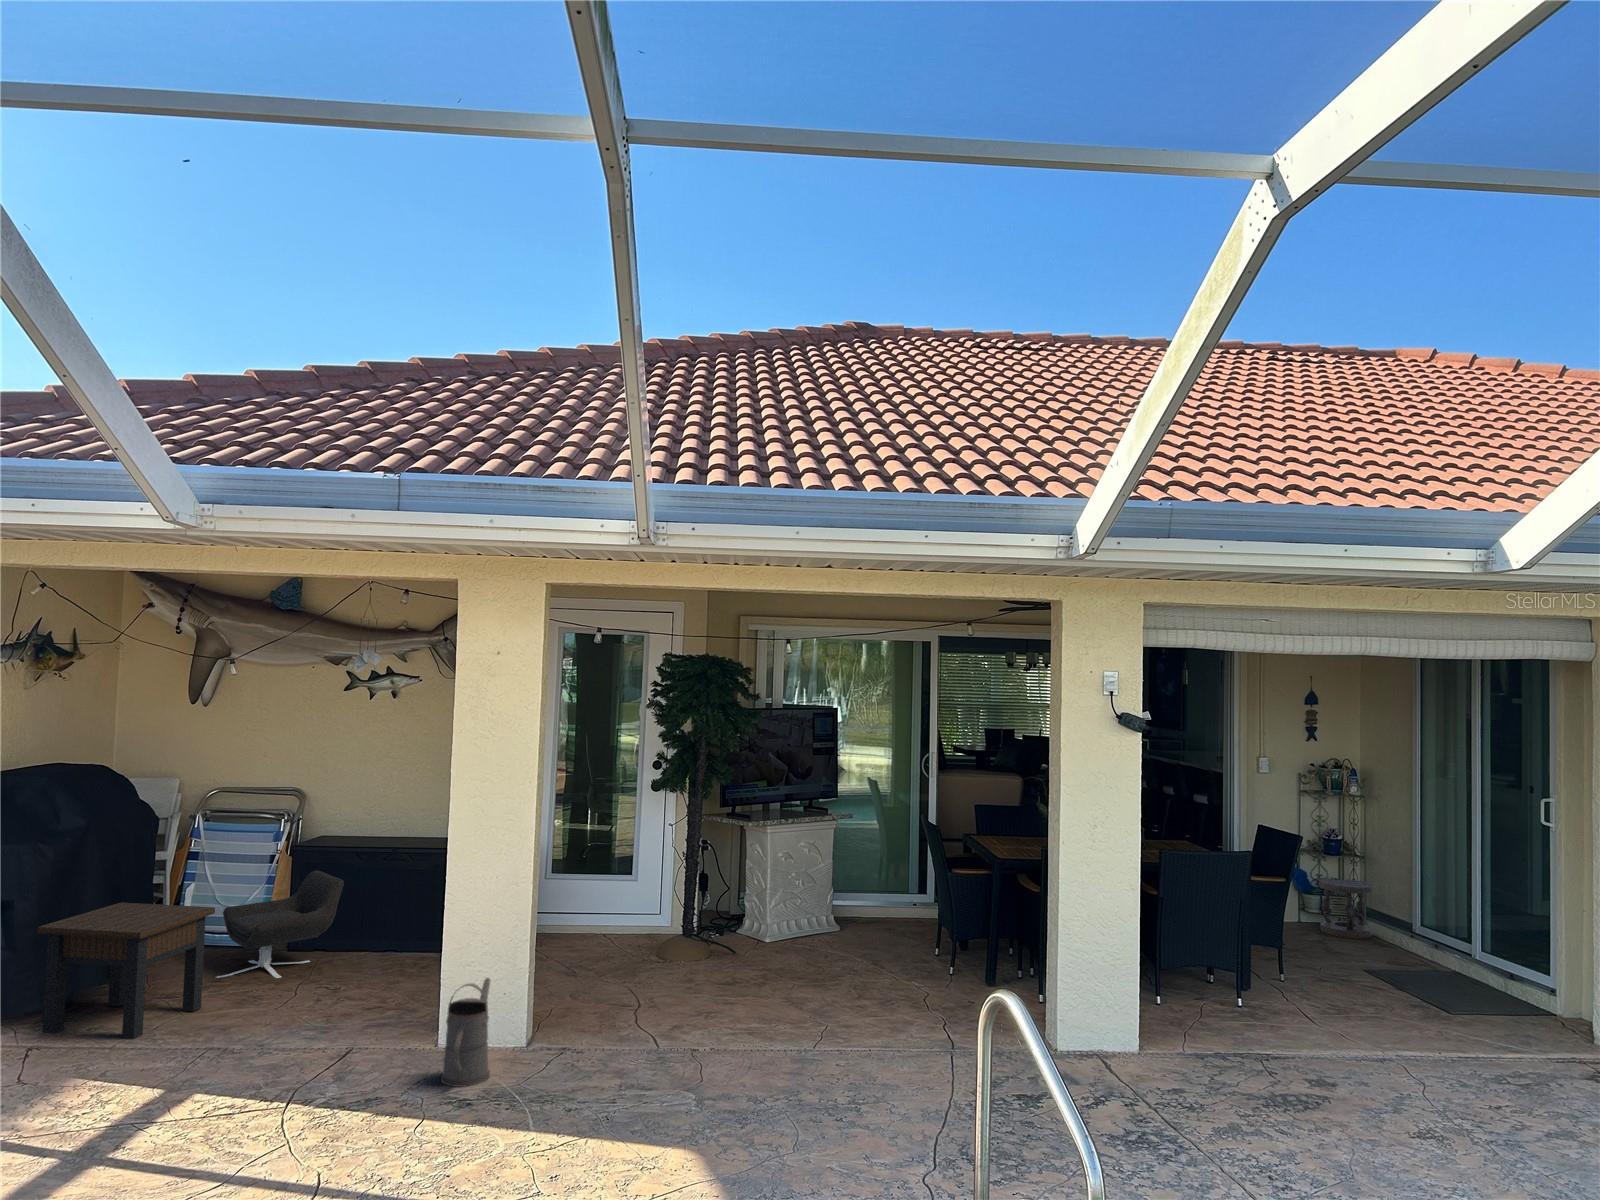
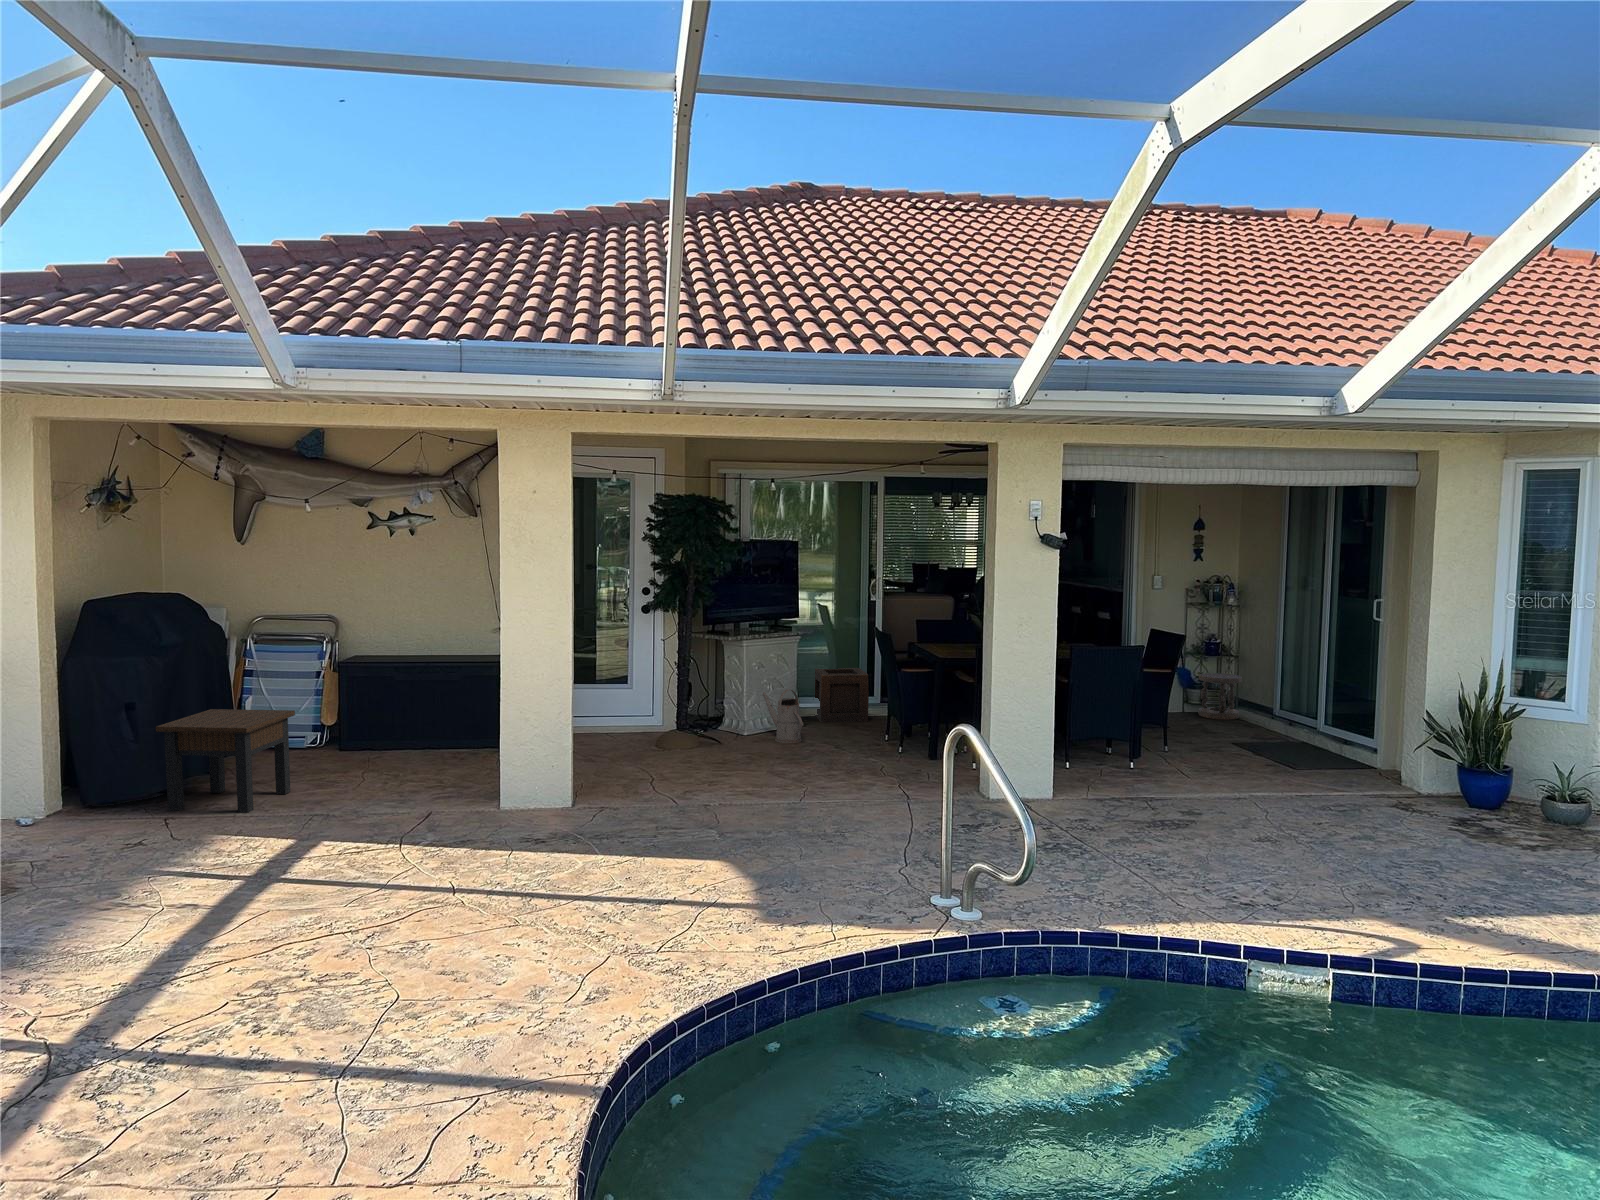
wooden crate: none [854,860,917,927] -> present [815,668,869,722]
lounge chair: present [217,870,344,978] -> none [285,684,388,773]
watering can: present [441,978,490,1087] -> present [763,689,803,743]

